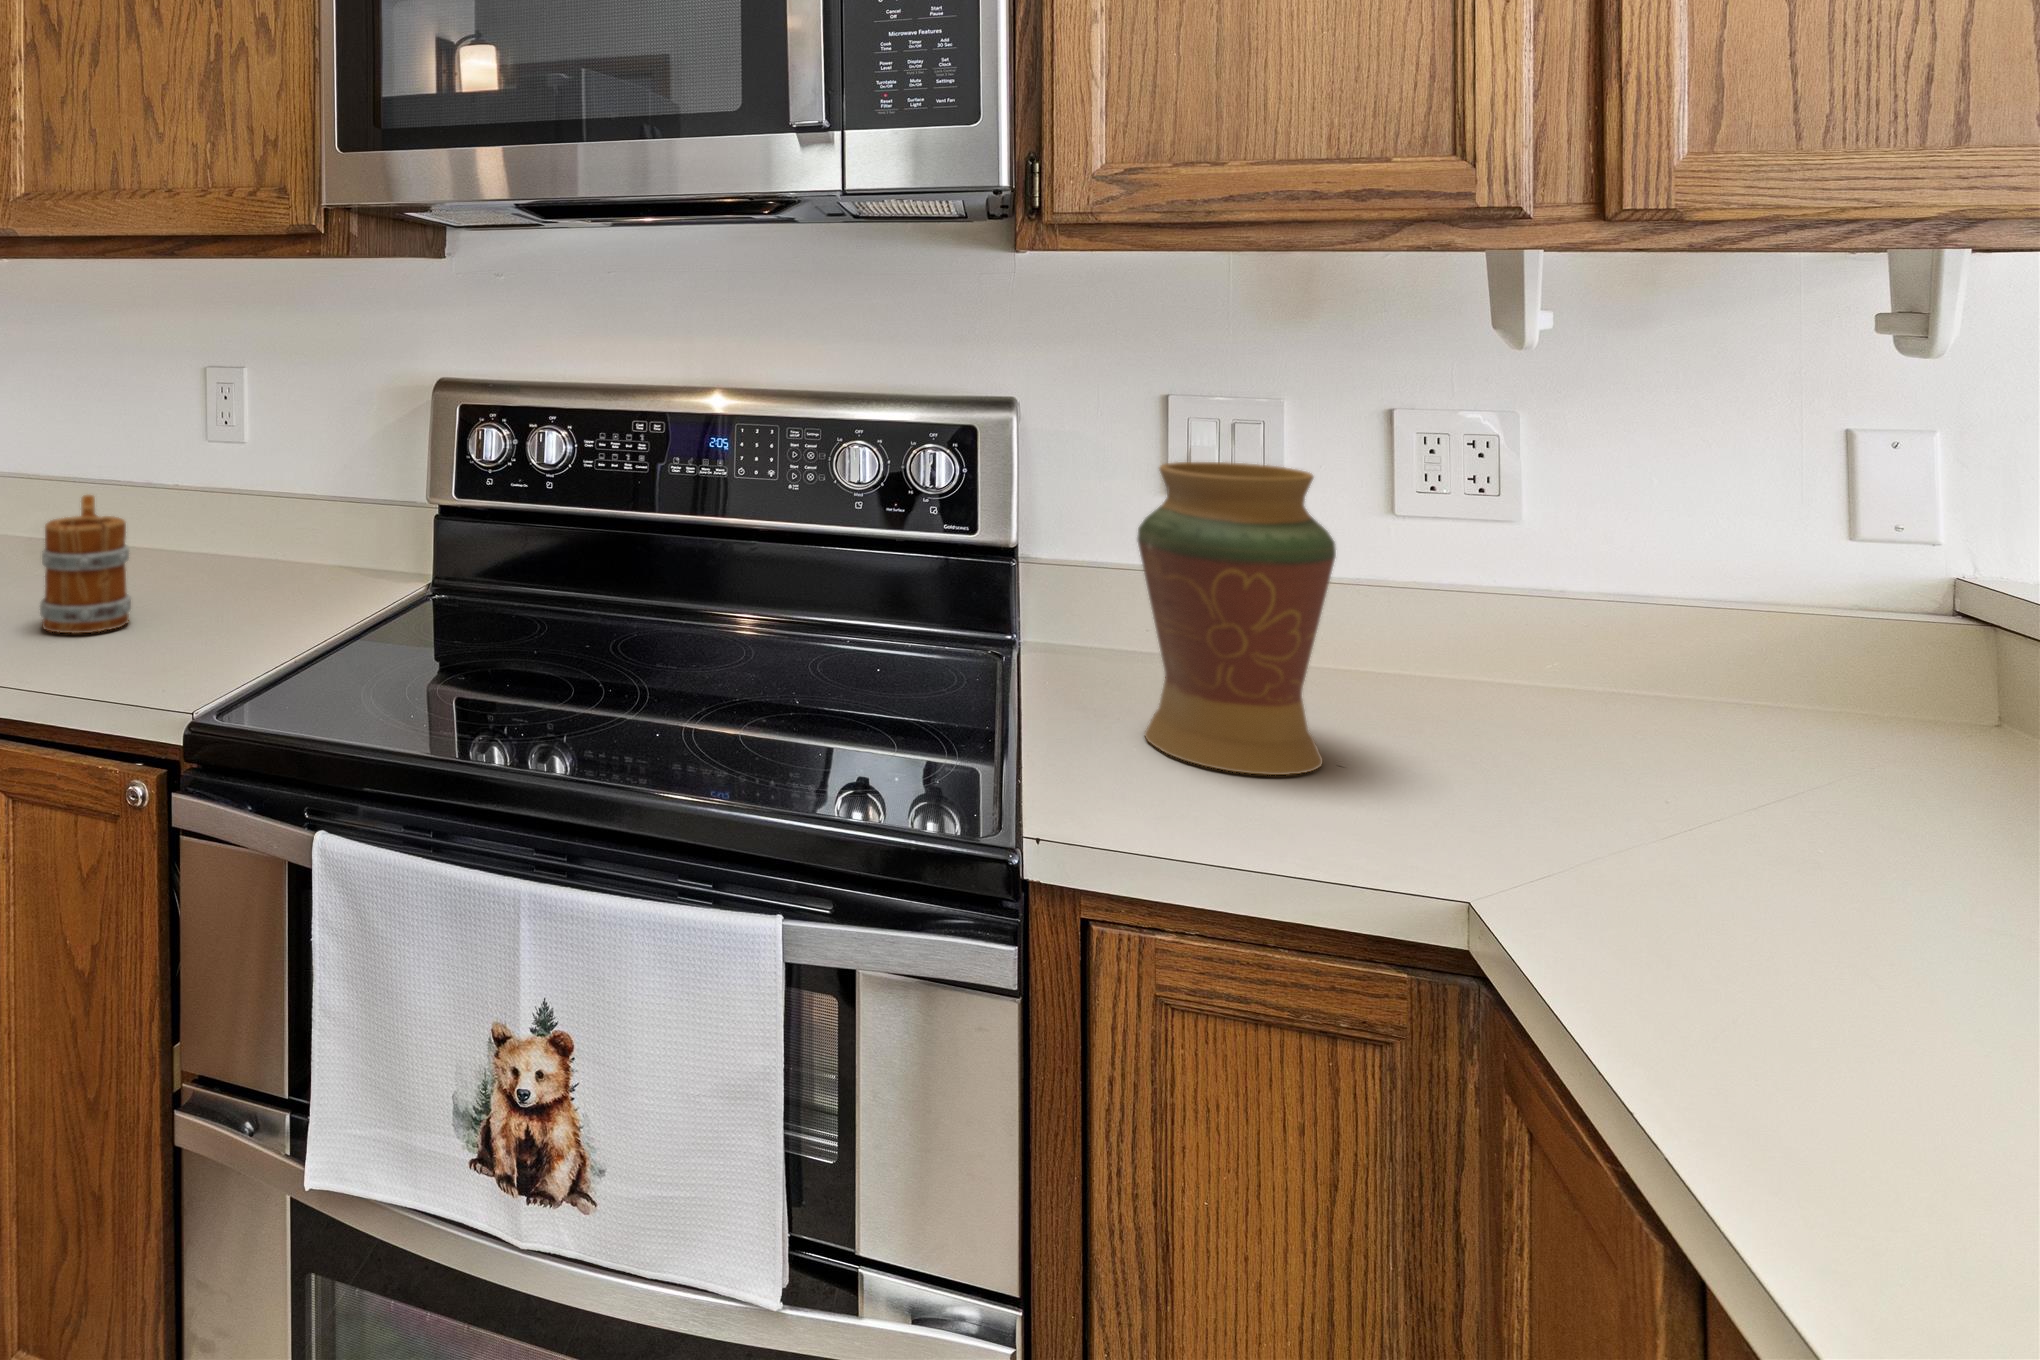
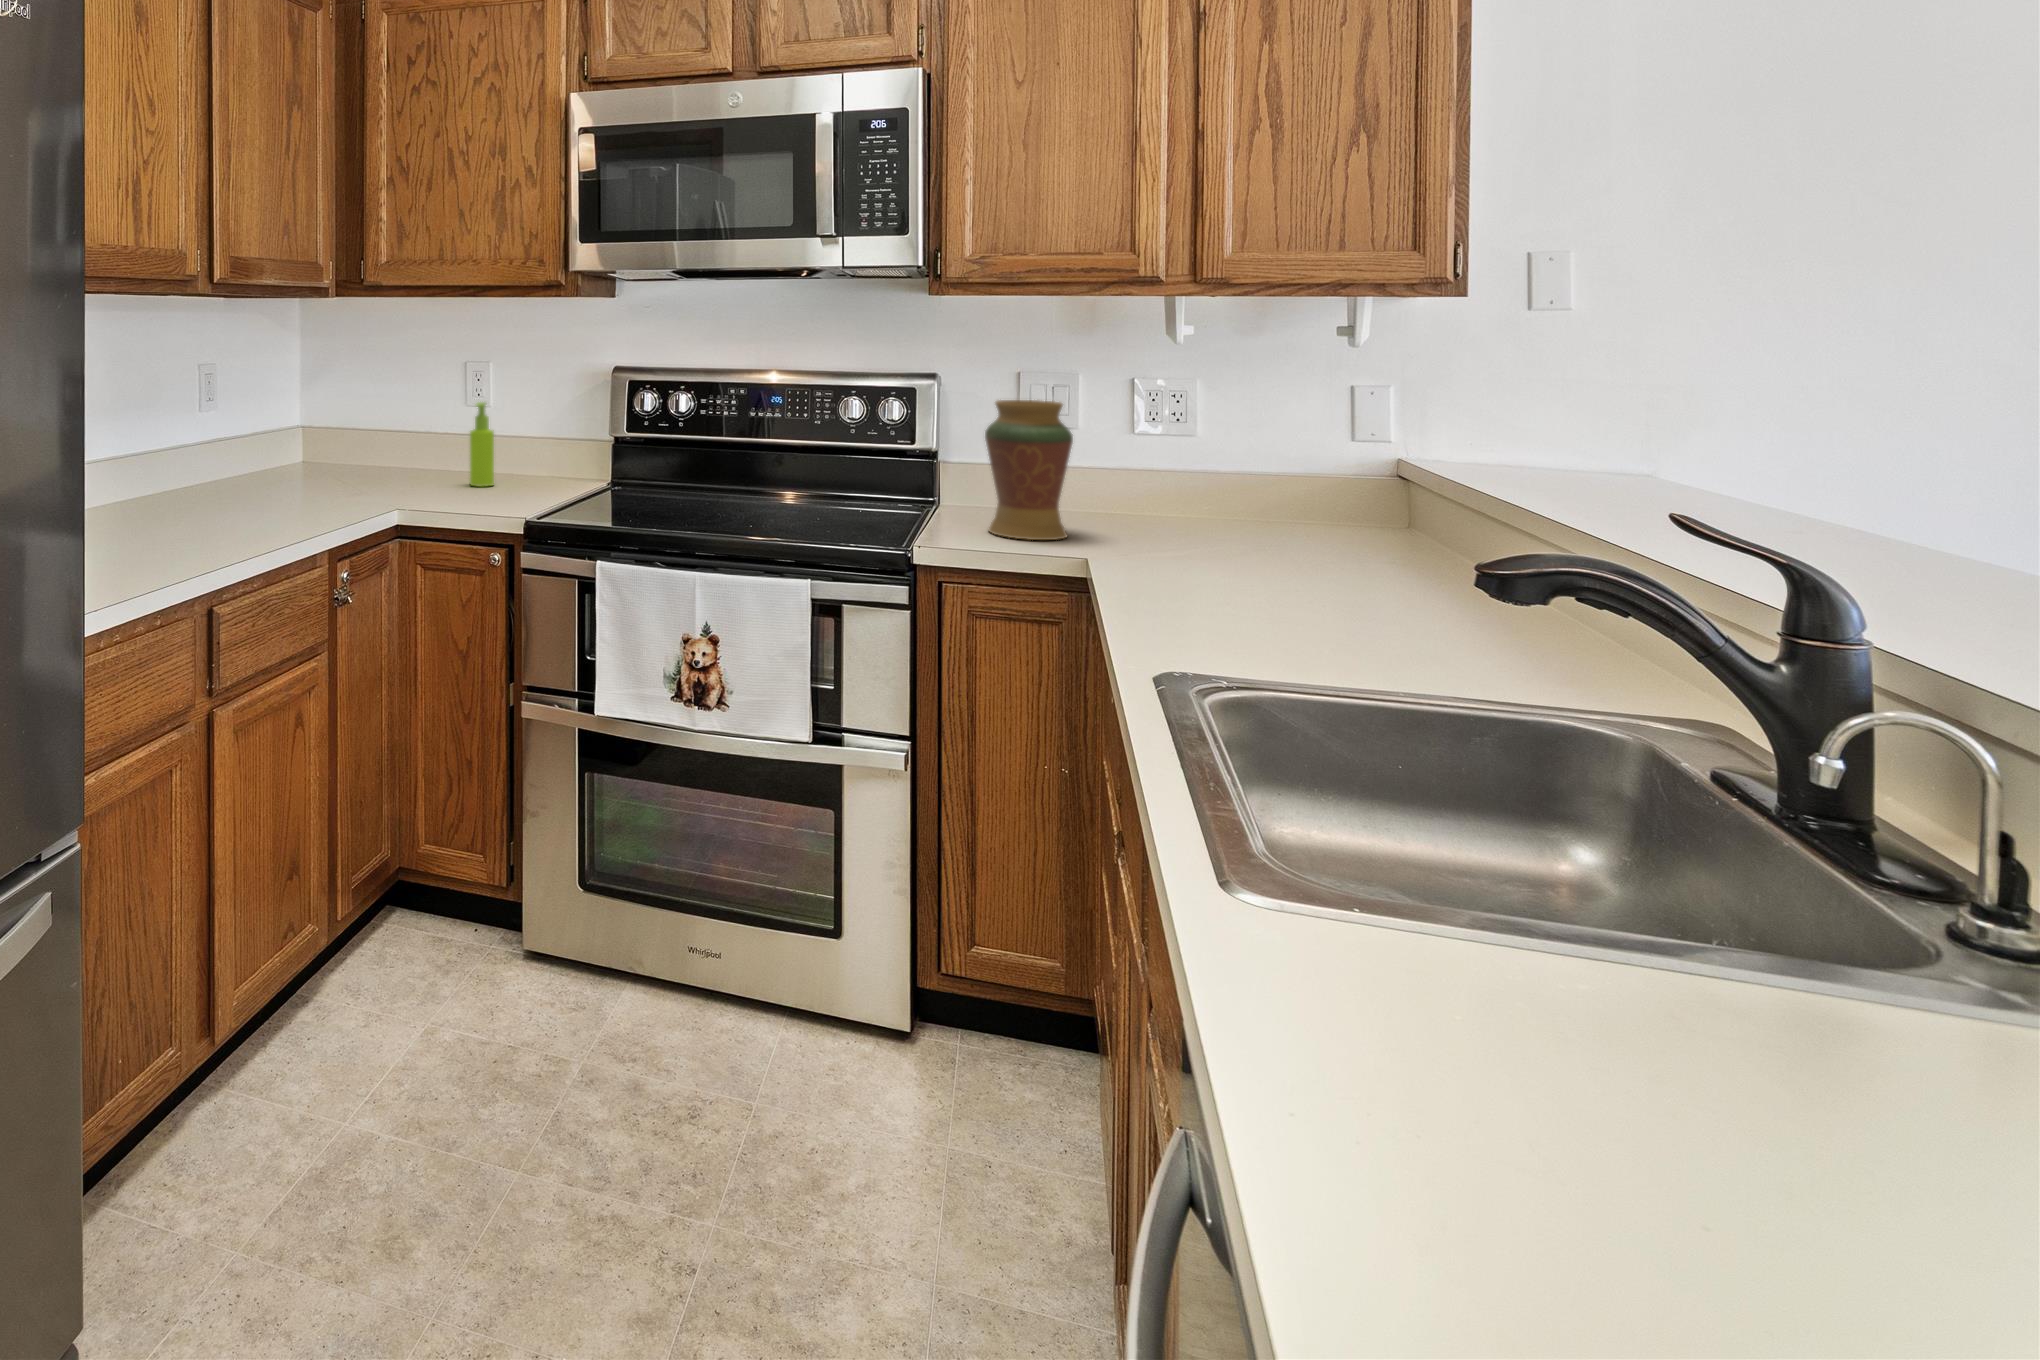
soap dispenser: none [179,447,224,599] -> present [470,402,494,486]
mug: present [40,494,131,633] -> none [408,427,457,498]

